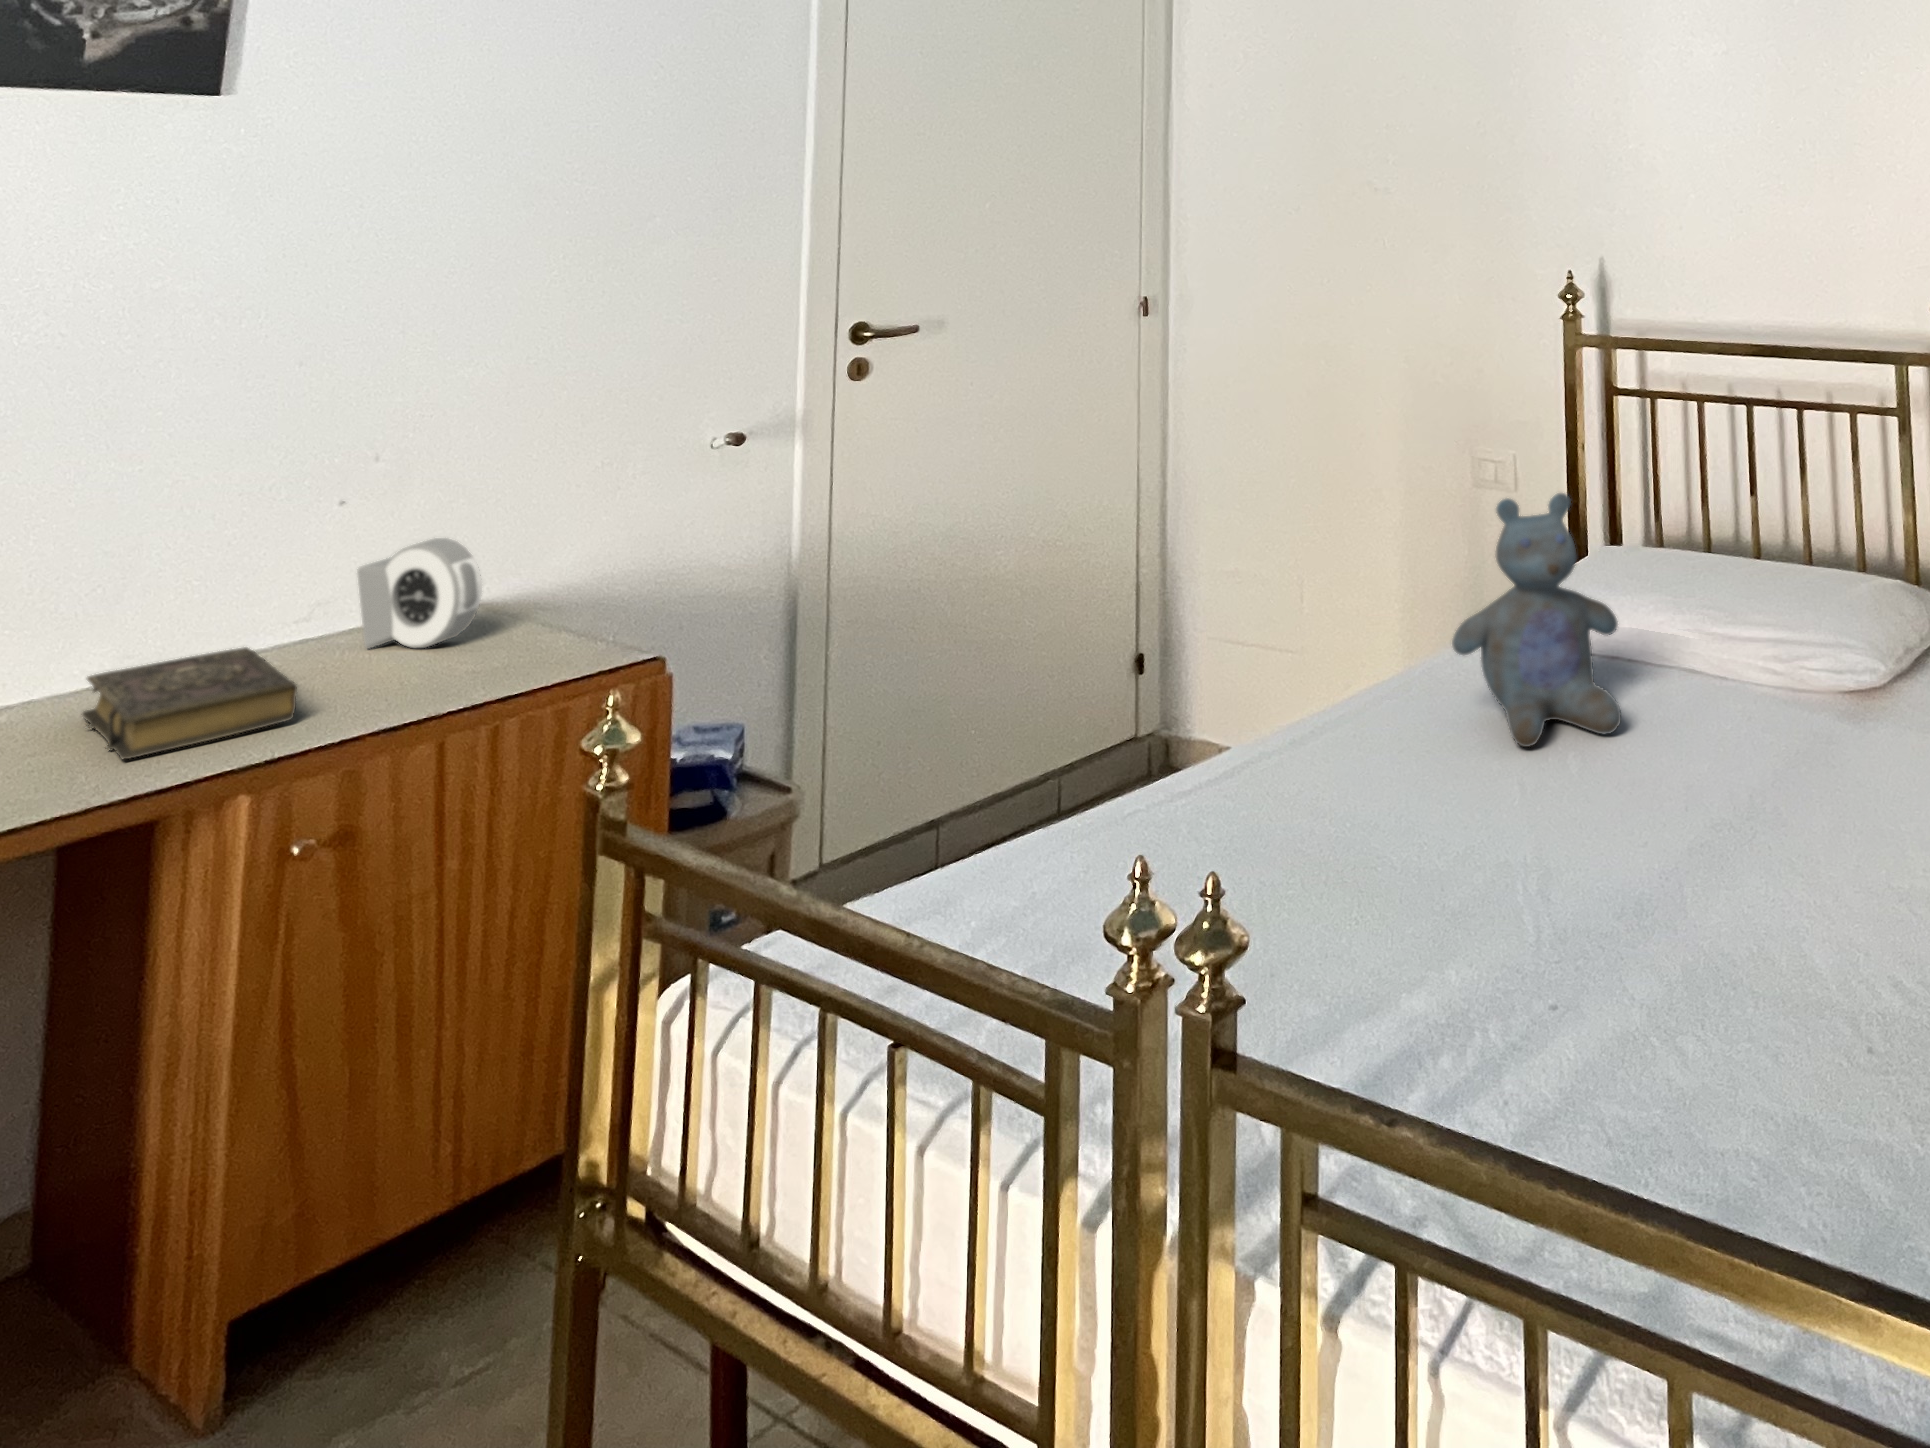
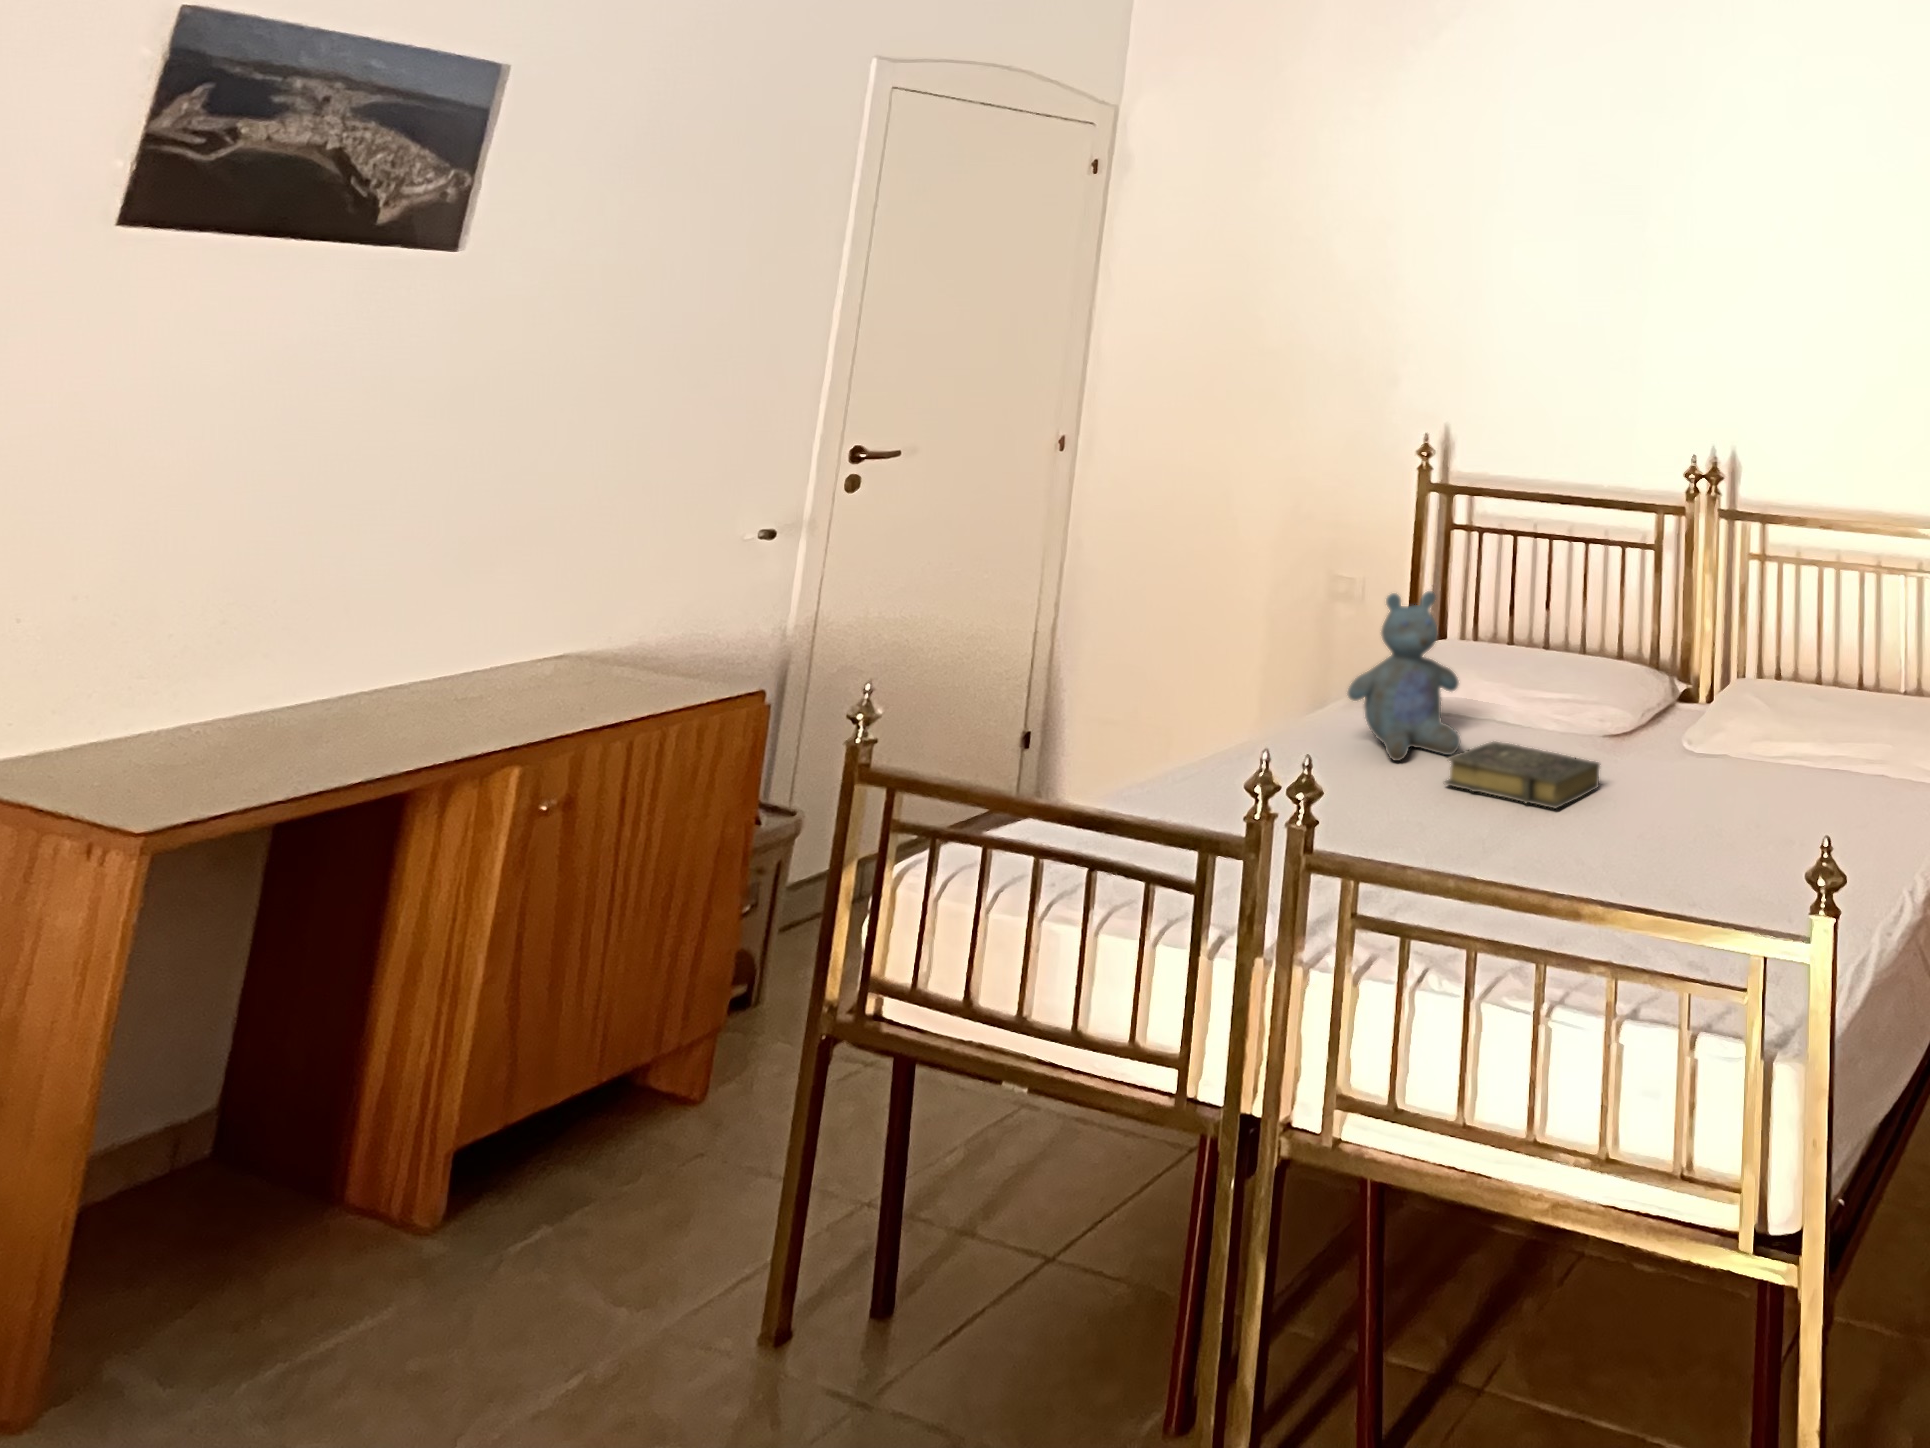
alarm clock: present [357,538,482,649] -> none [509,598,609,682]
book: present [82,647,297,759] -> present [1443,742,1600,808]

